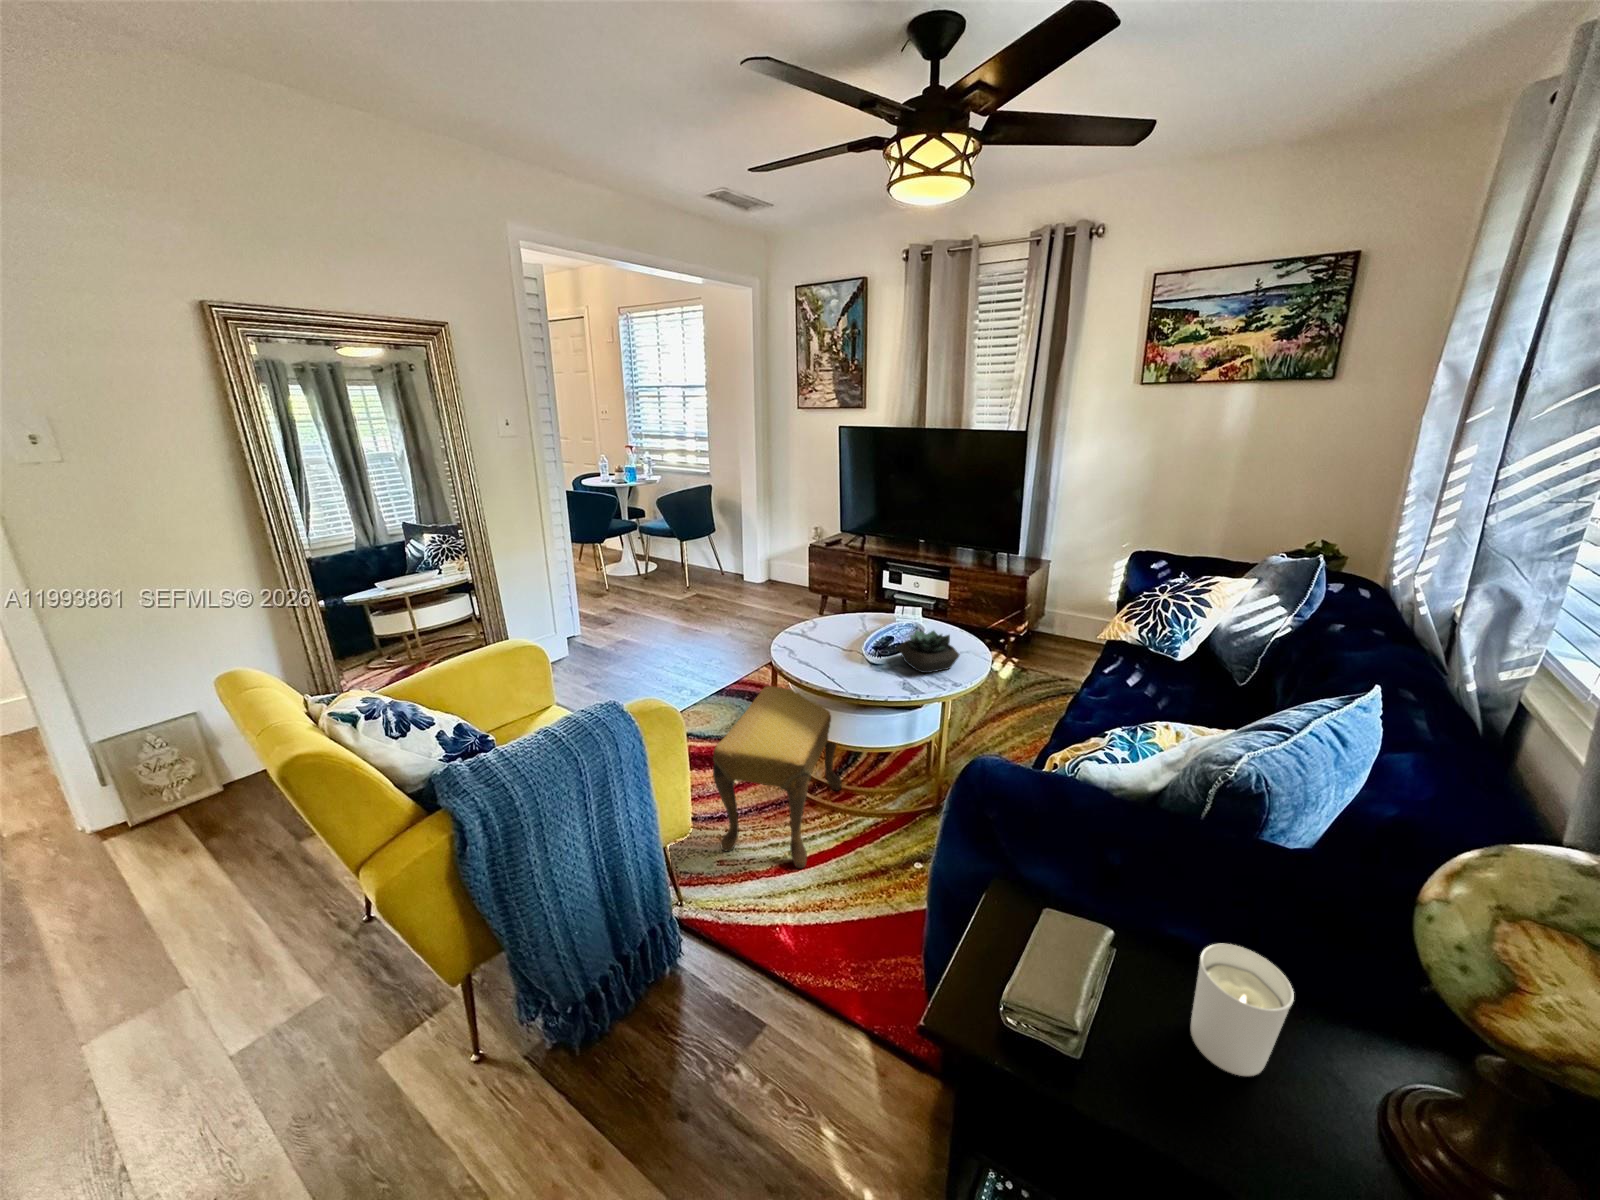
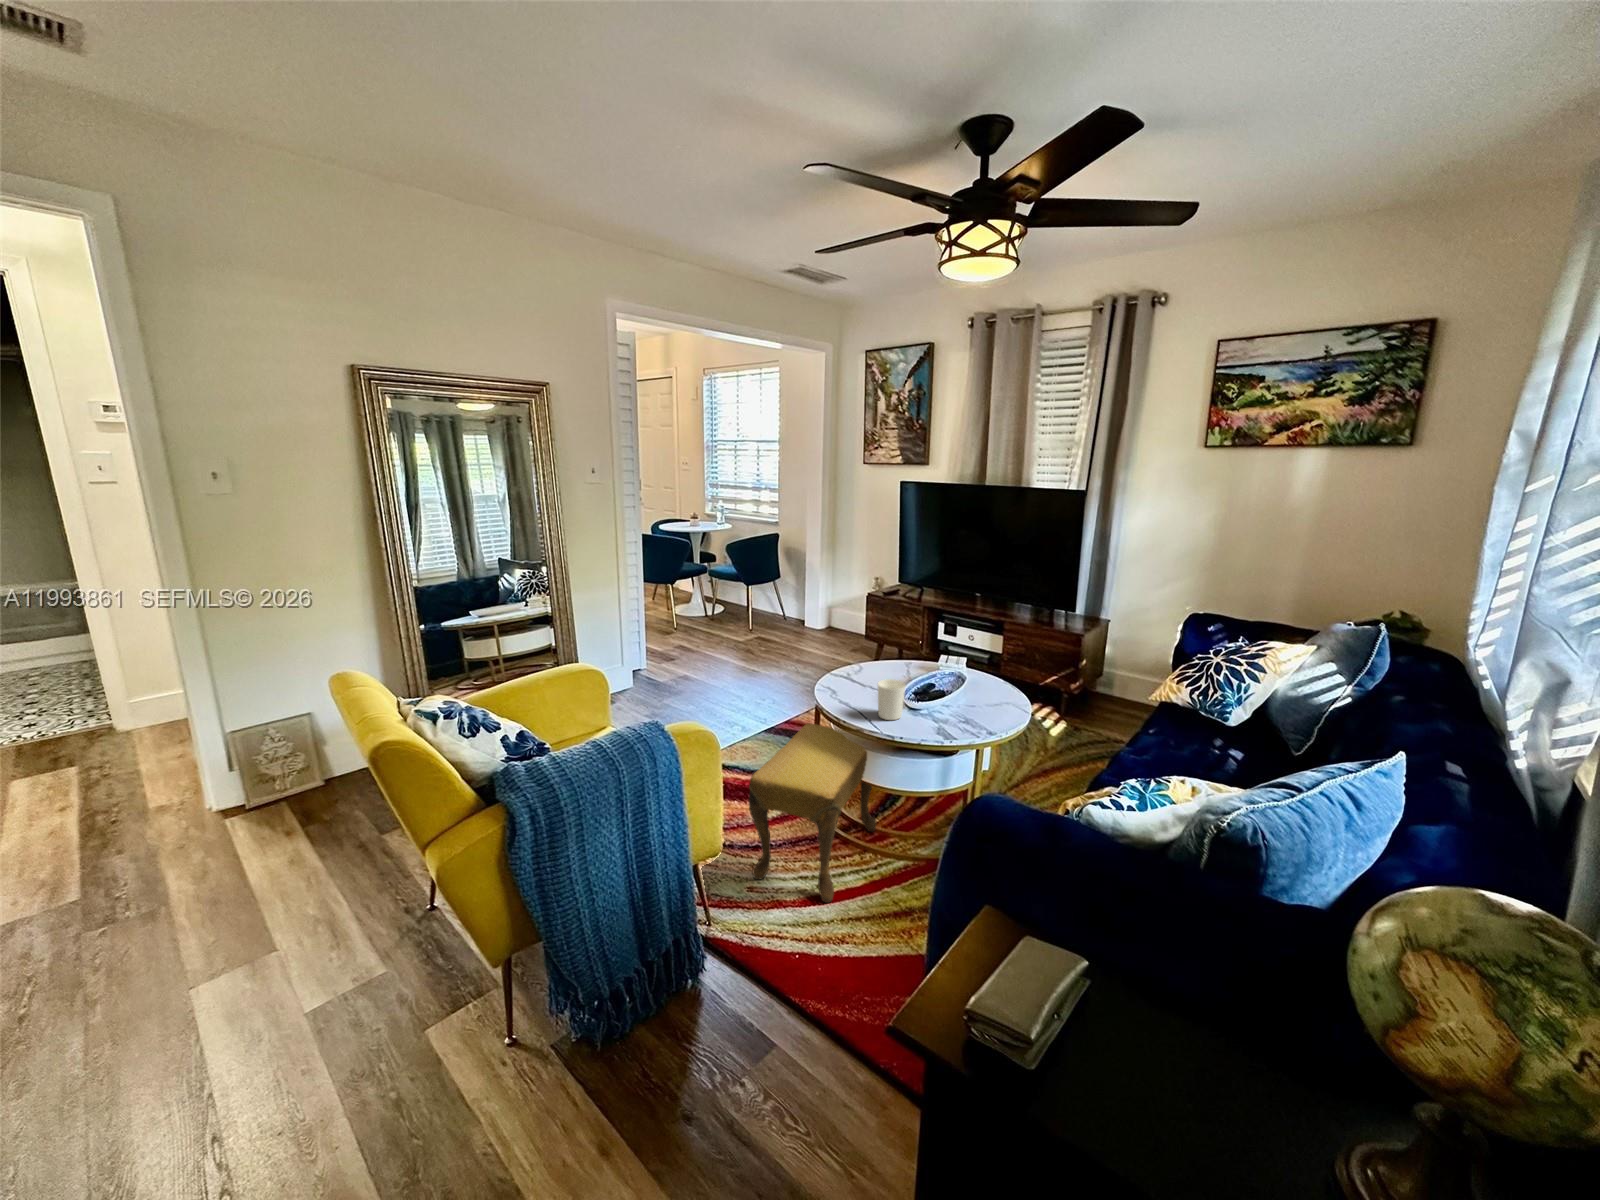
succulent plant: present [898,630,959,673] -> none [936,677,997,720]
candle holder: present [1191,944,1294,1076] -> present [878,679,905,720]

